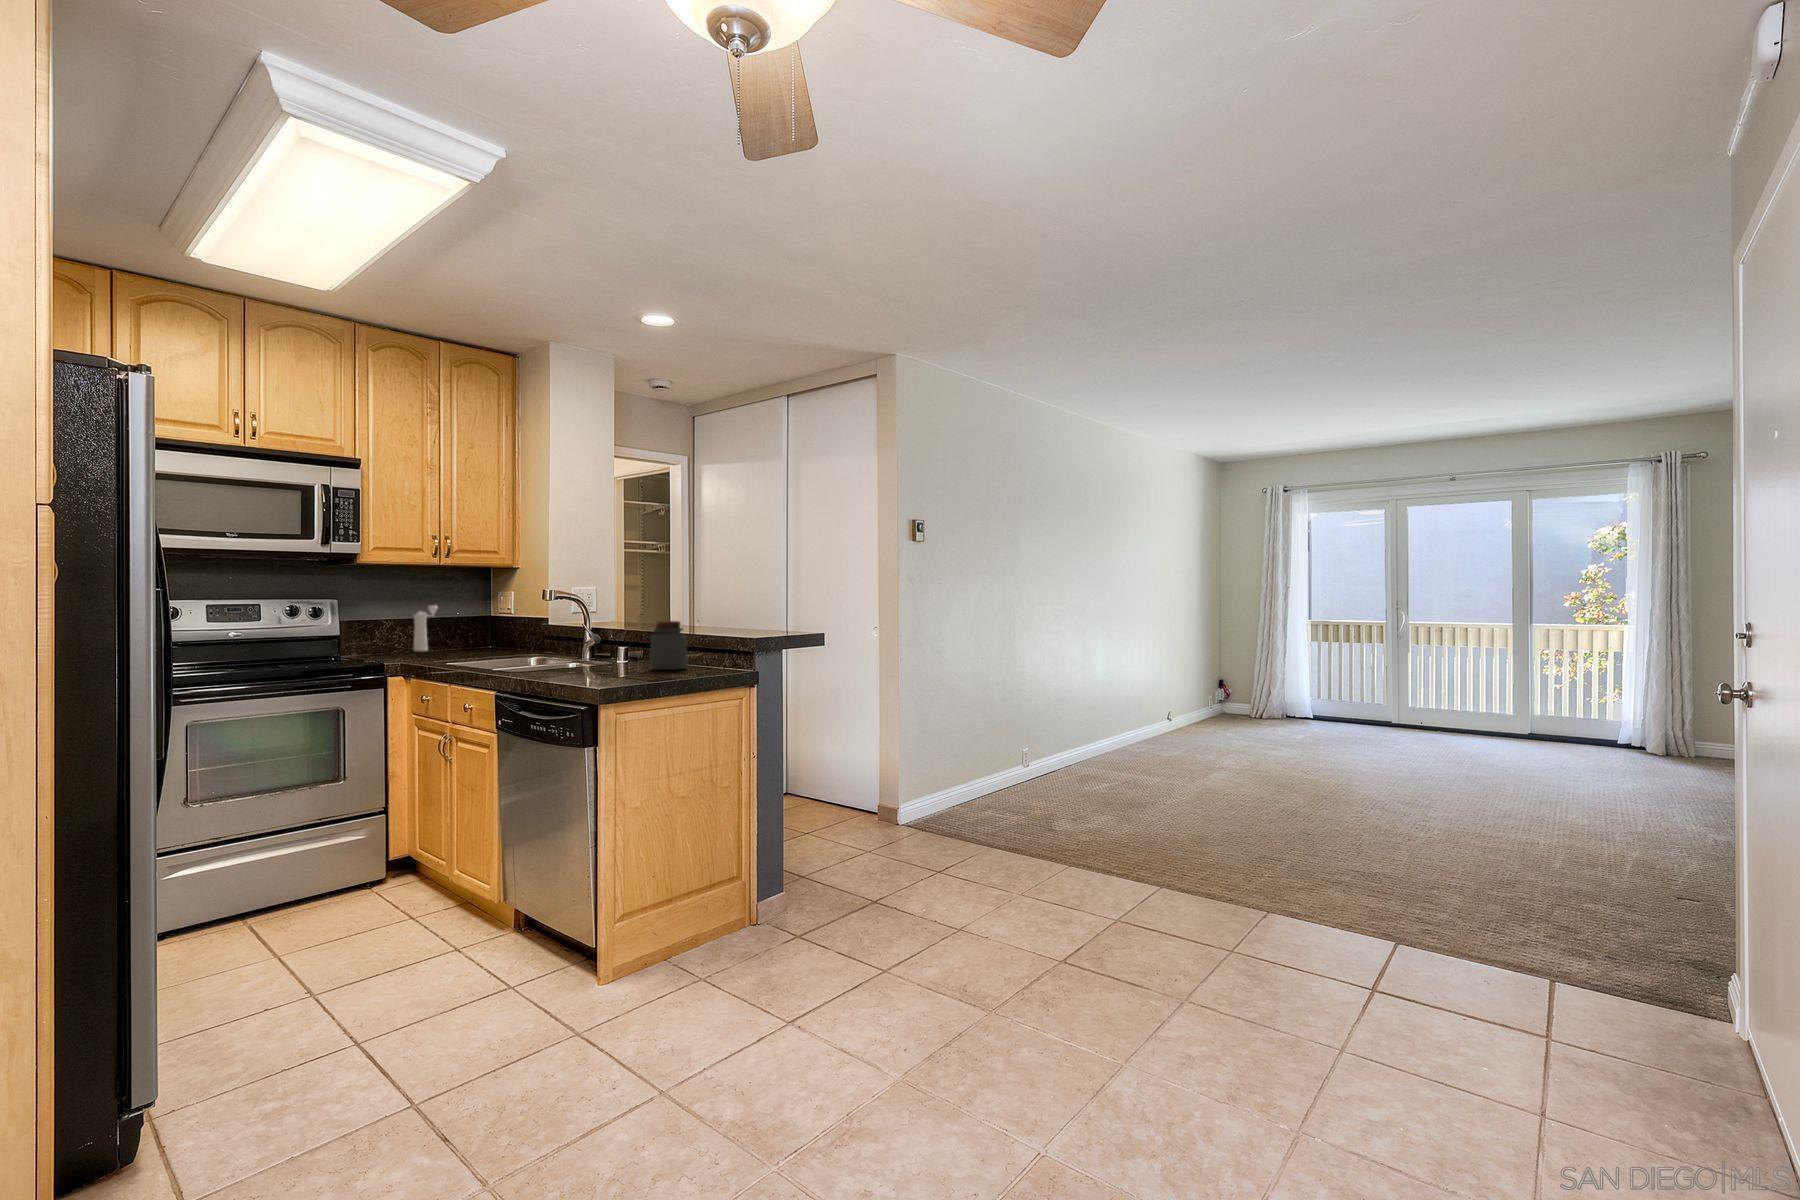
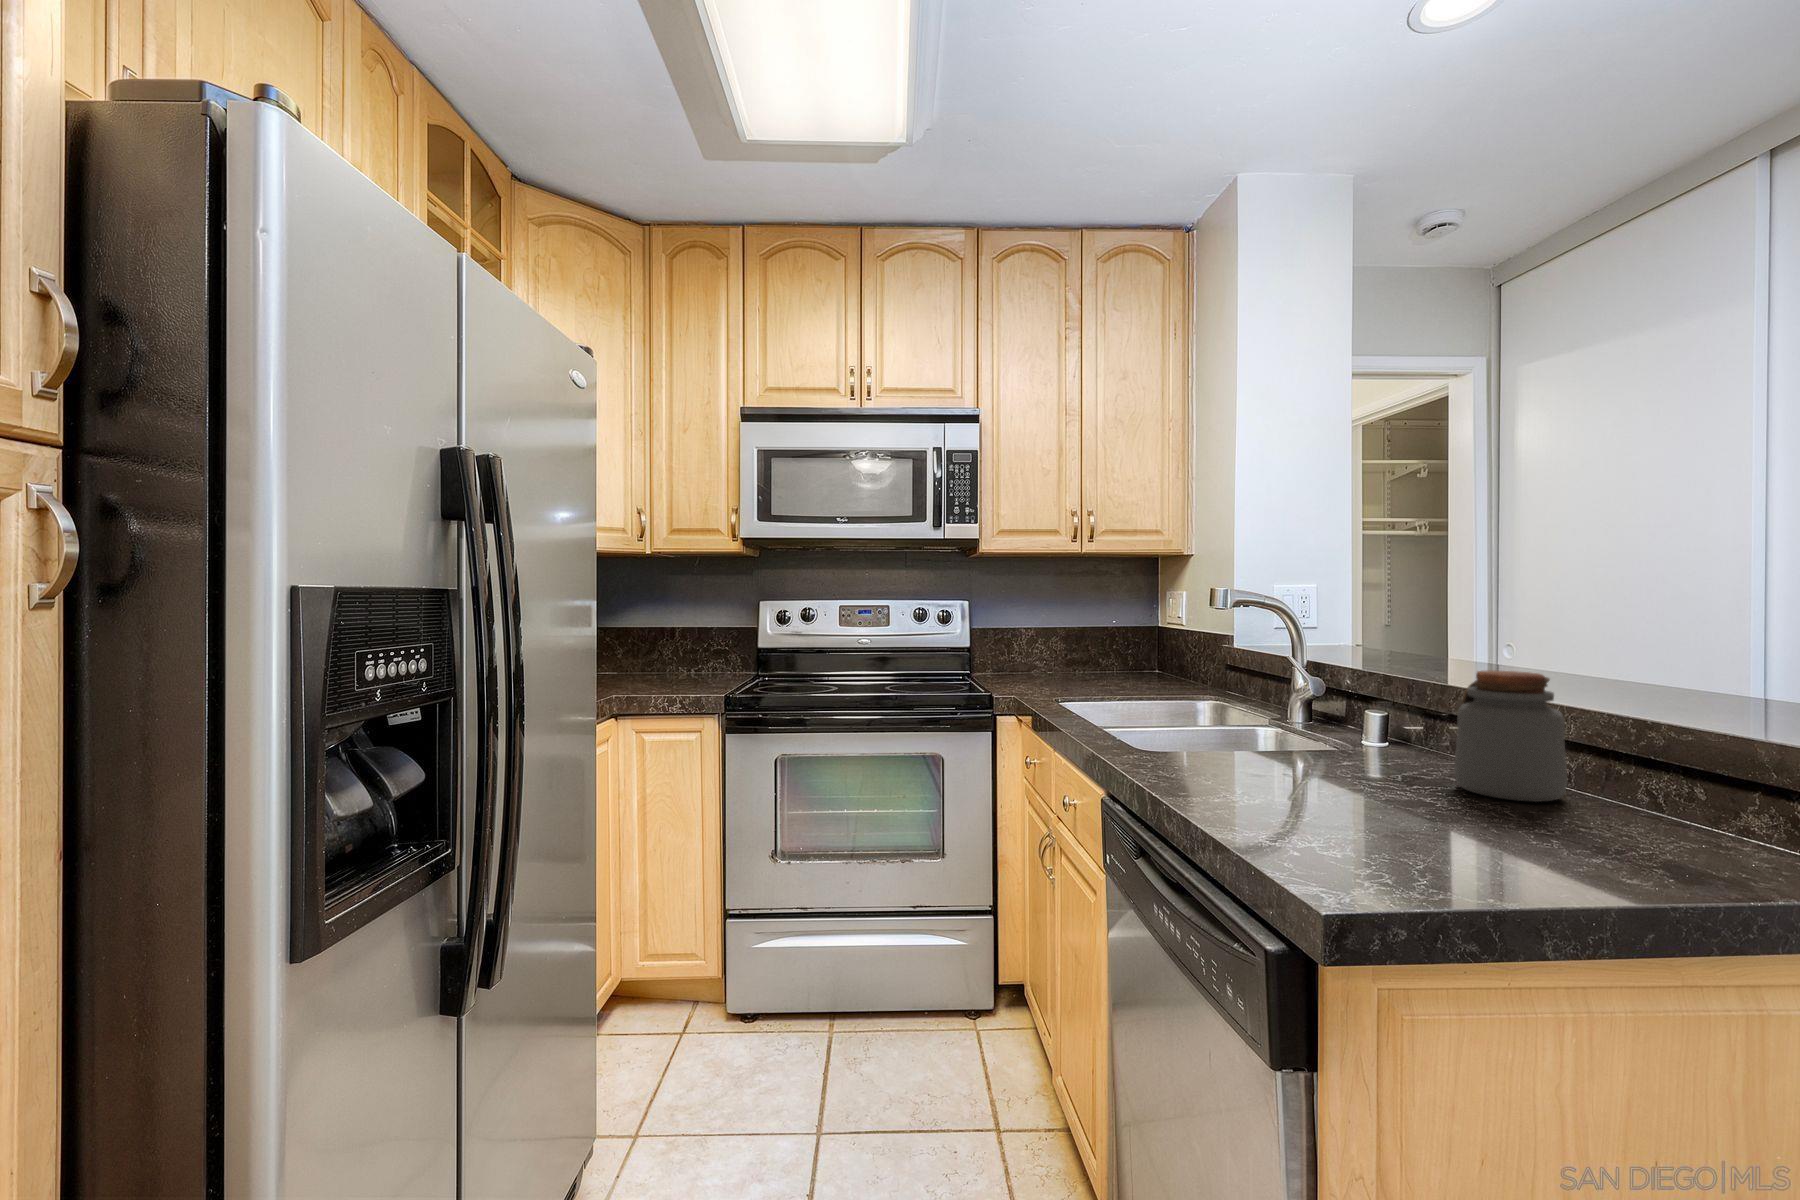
pepper mill: present [414,605,438,651] -> none [1056,609,1089,672]

